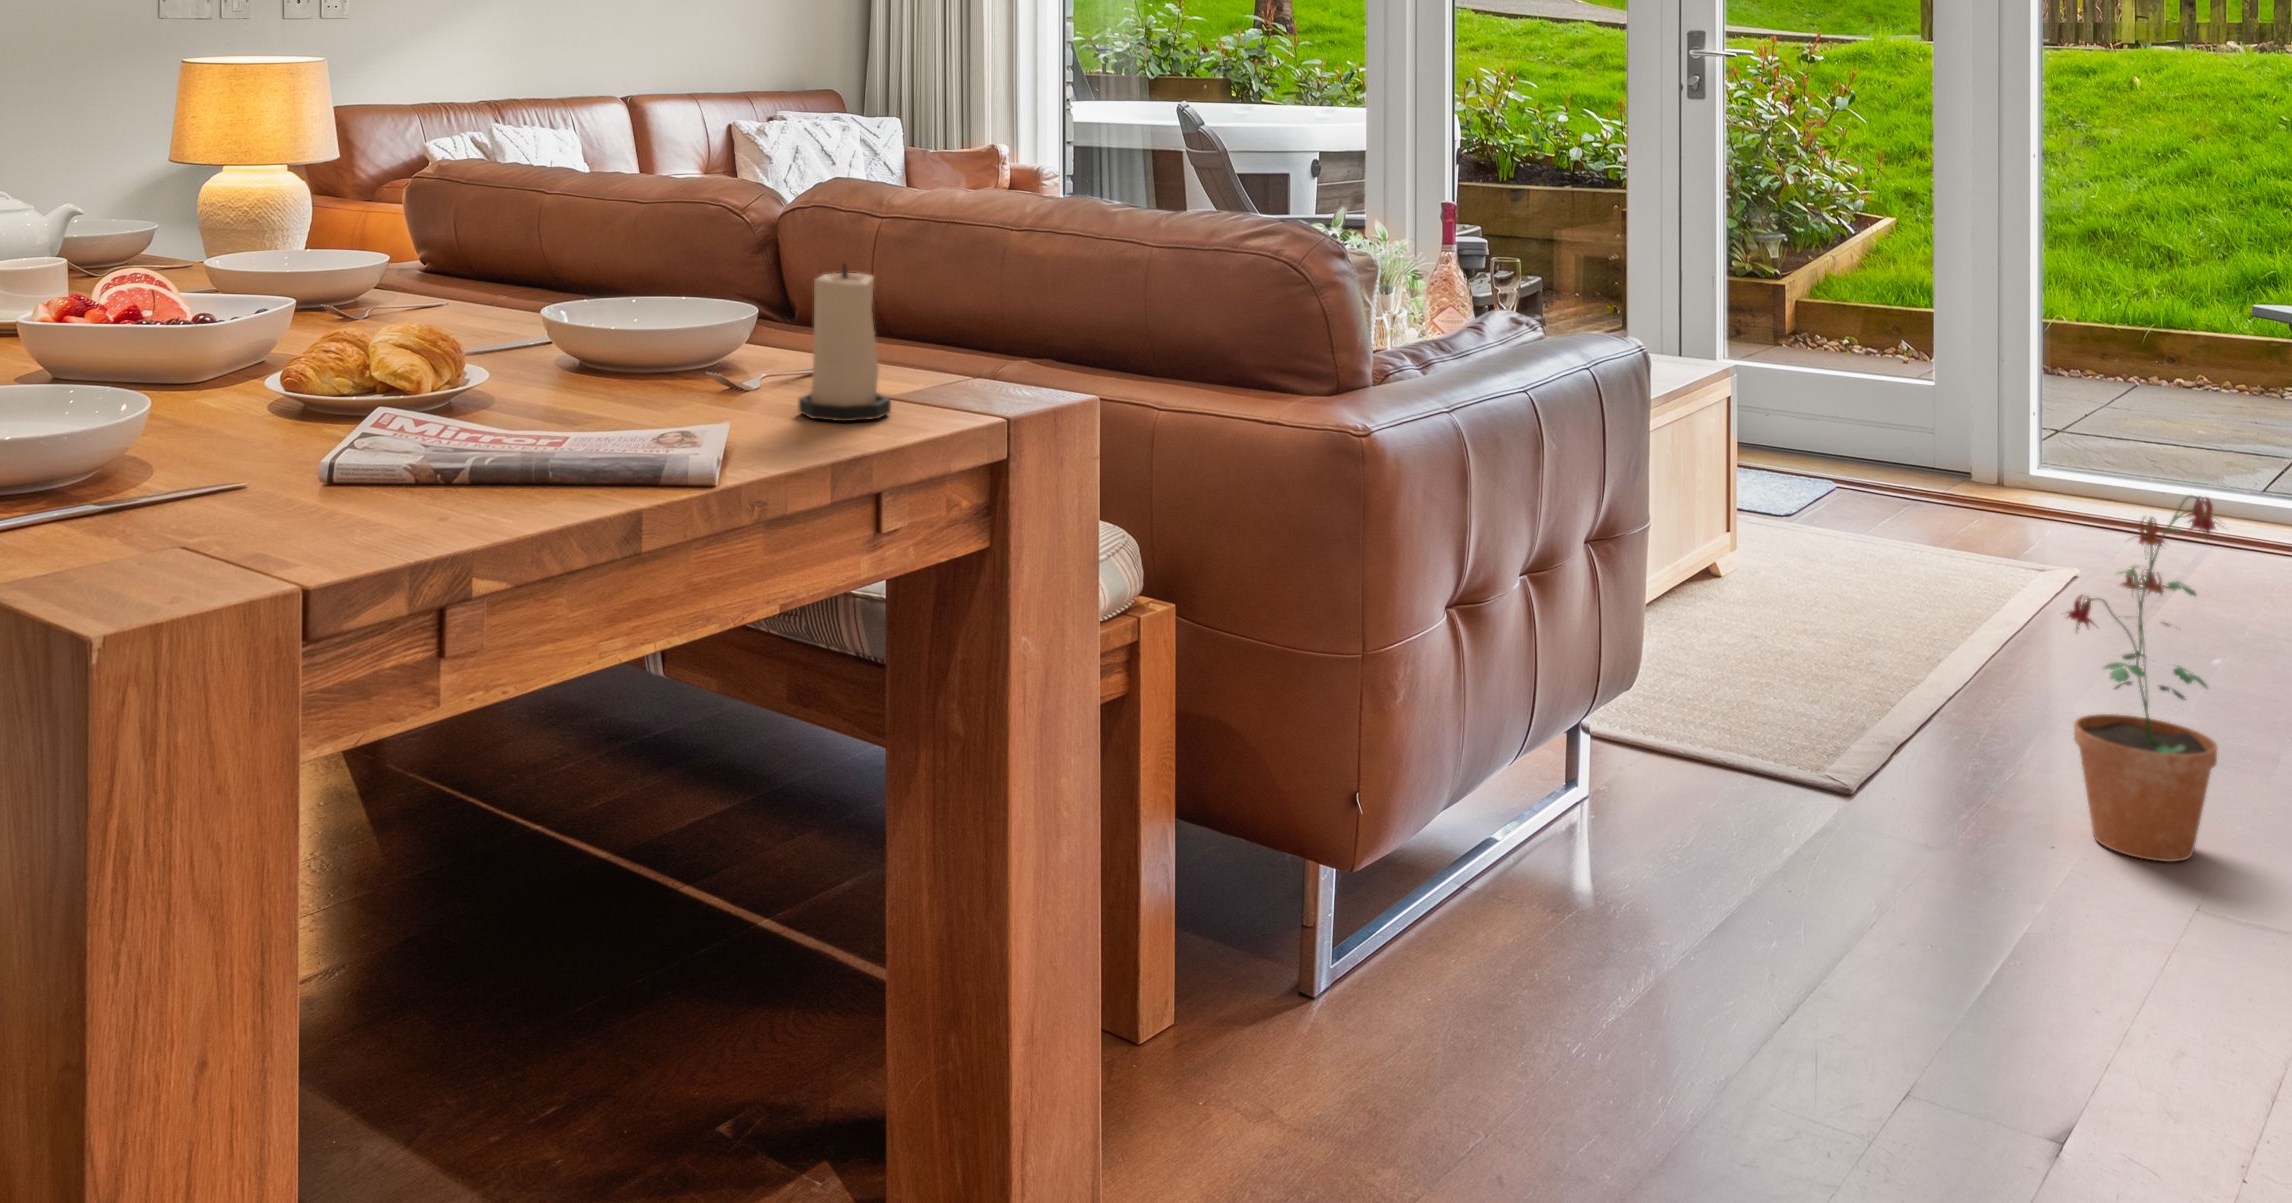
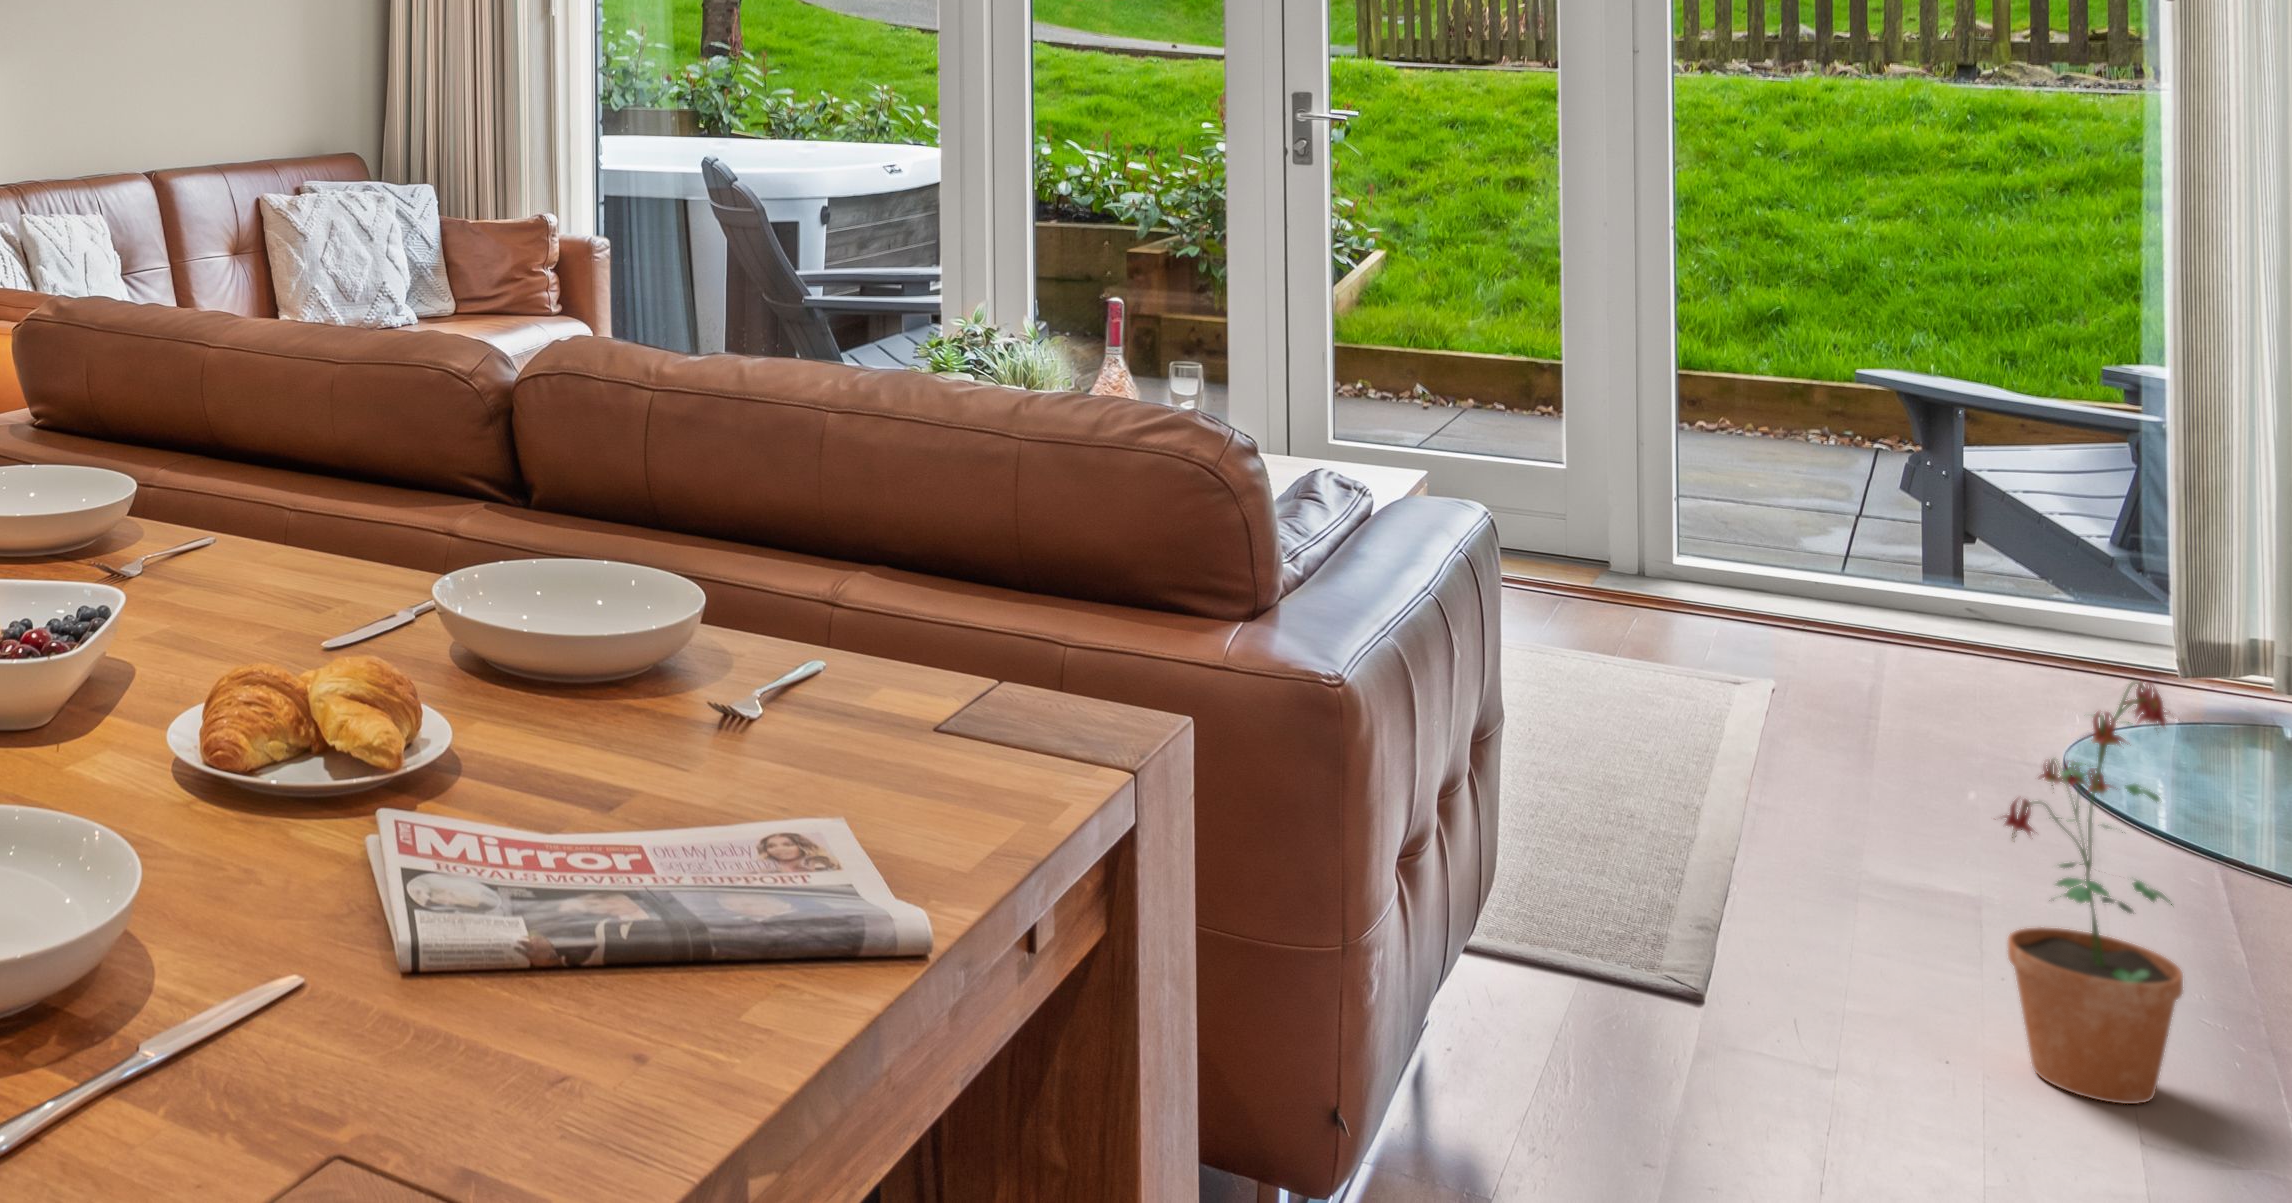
candle: present [798,262,891,421] -> none [884,580,1002,796]

